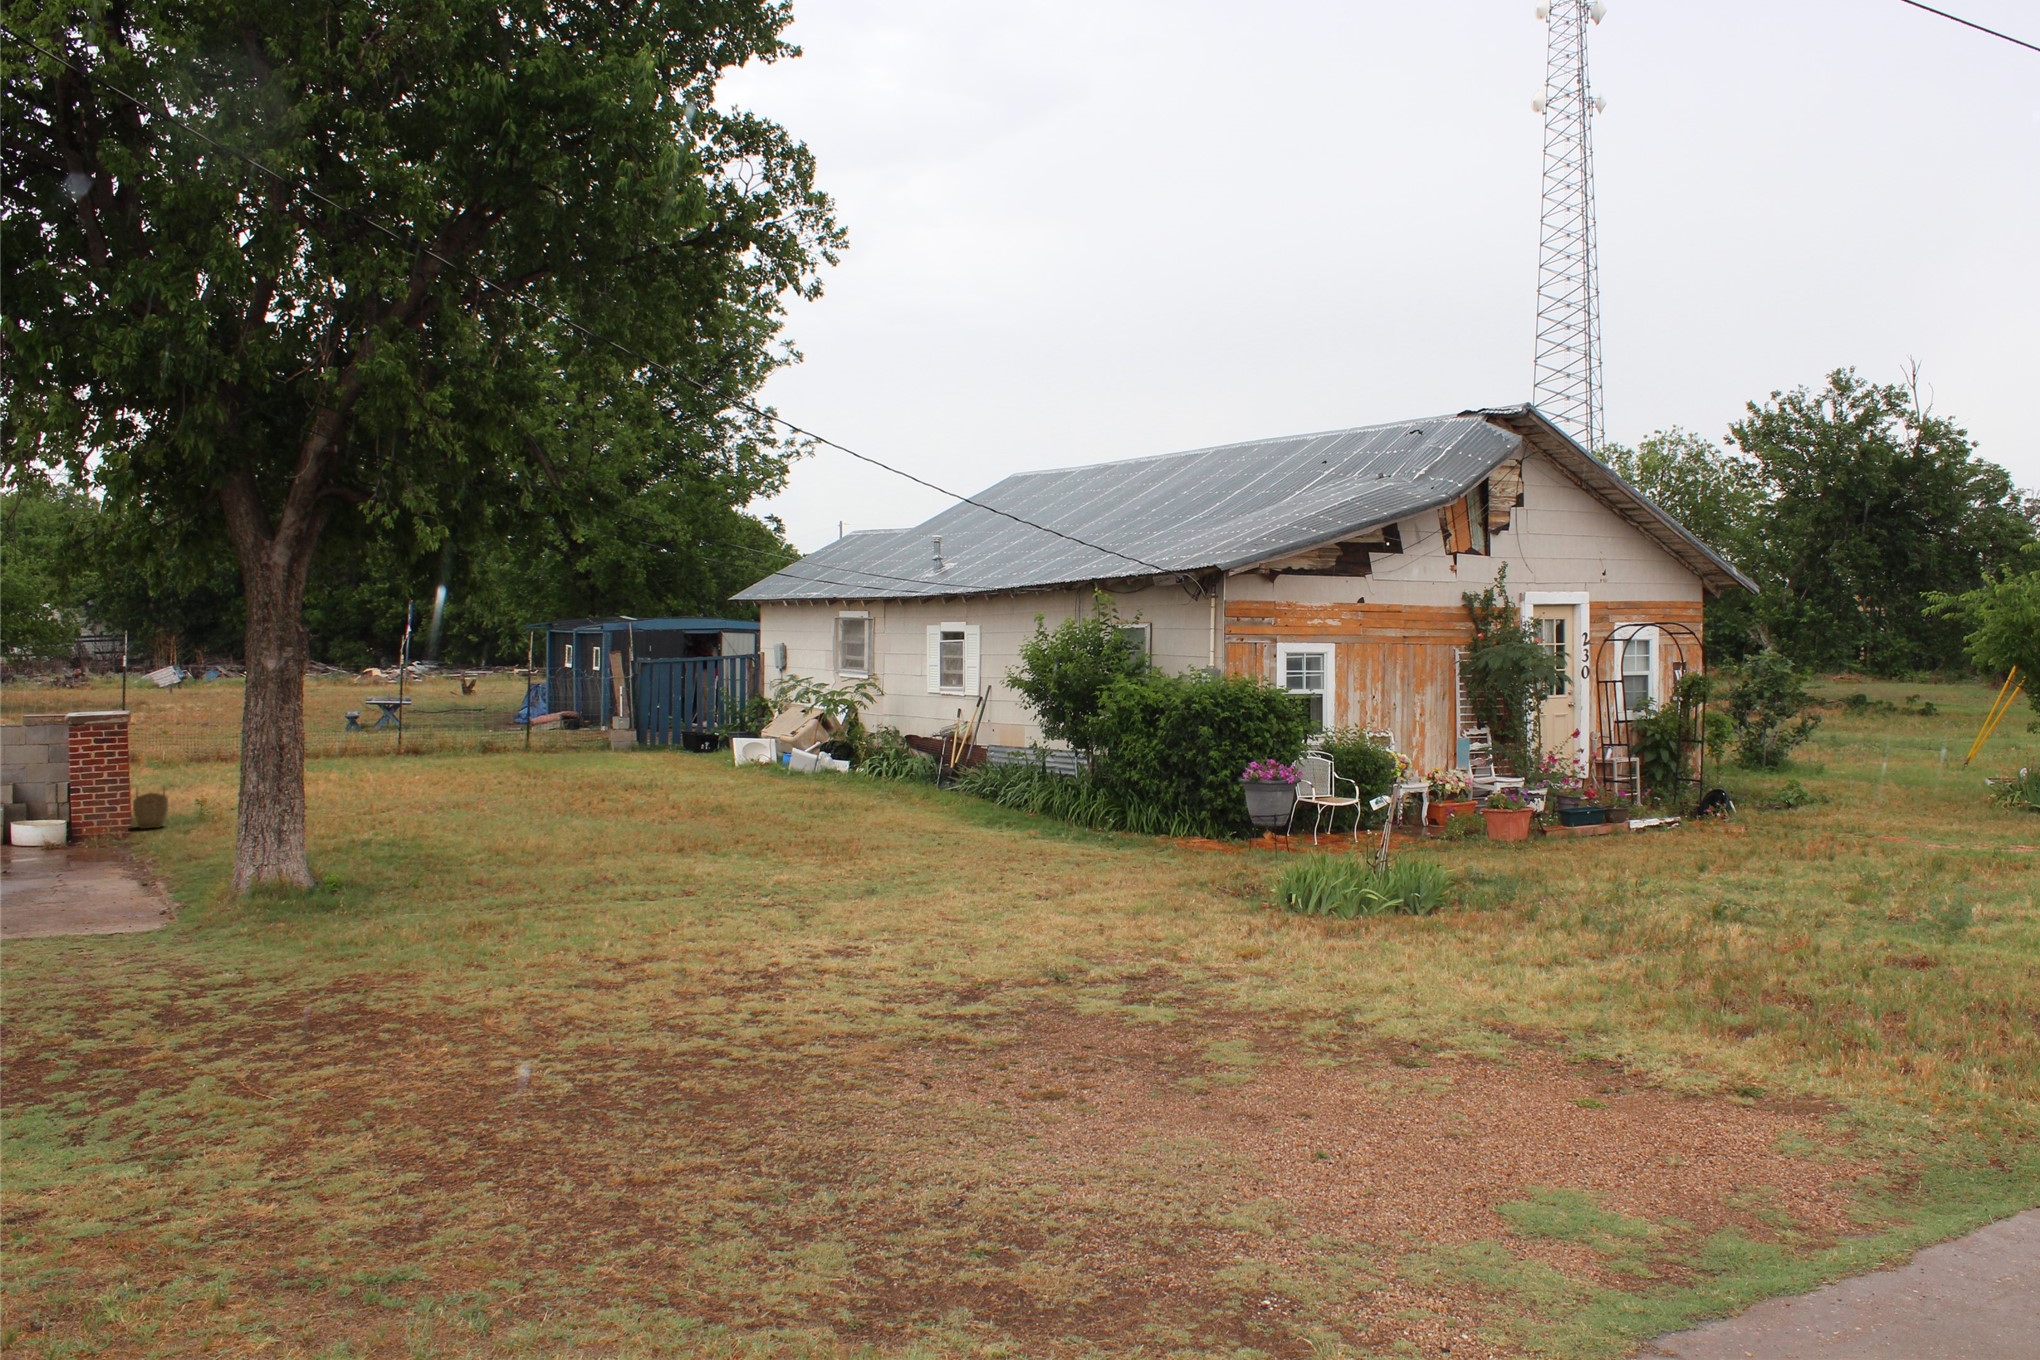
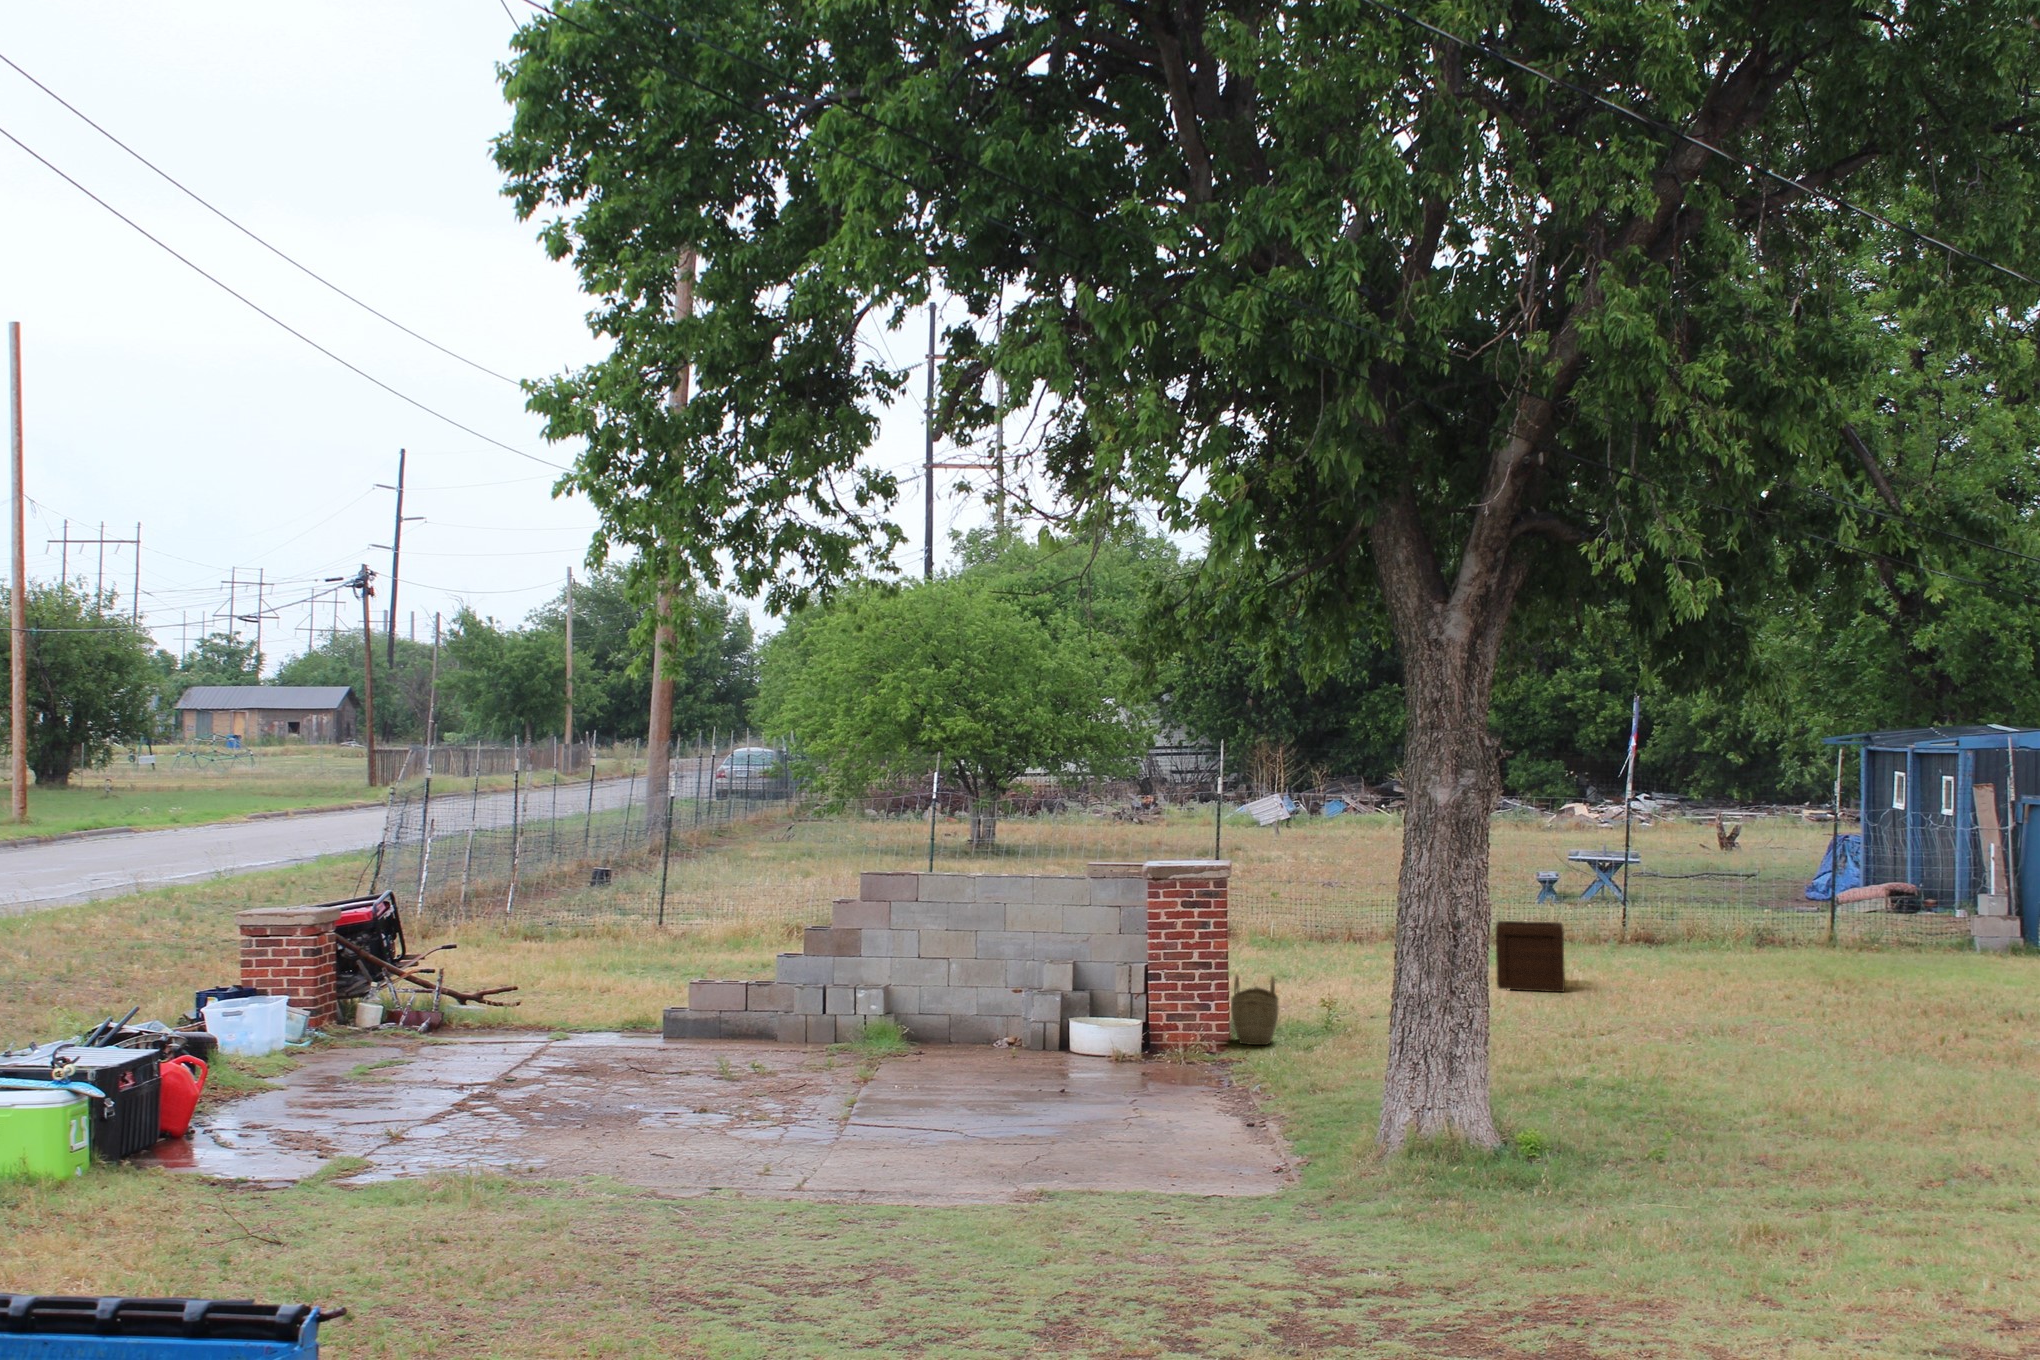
wooden crate: none [310,744,357,789] -> present [1496,921,1565,992]

